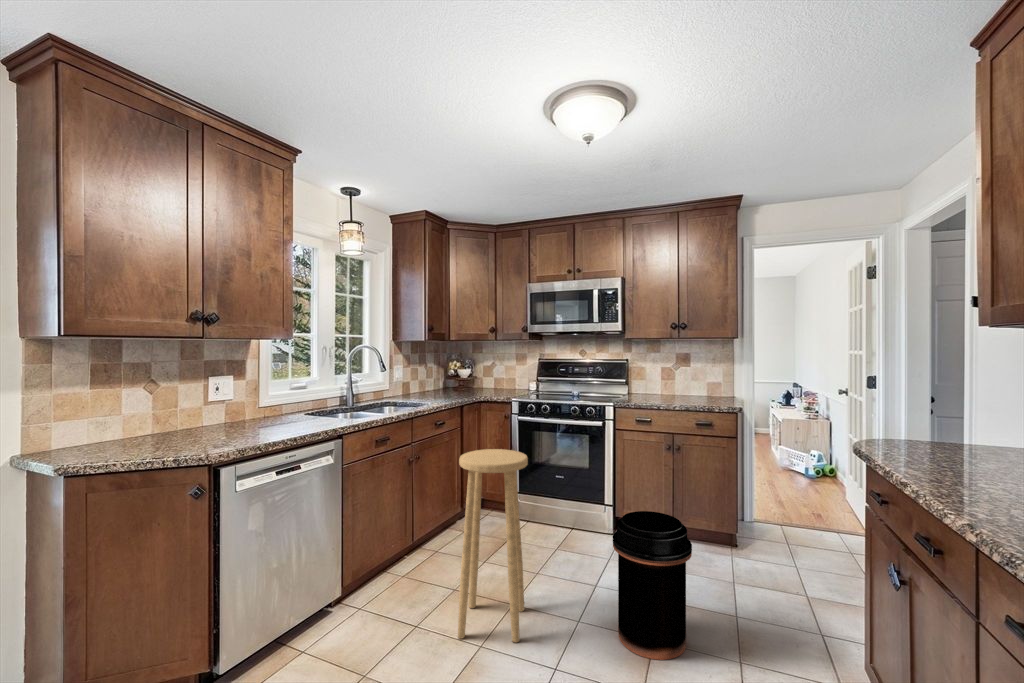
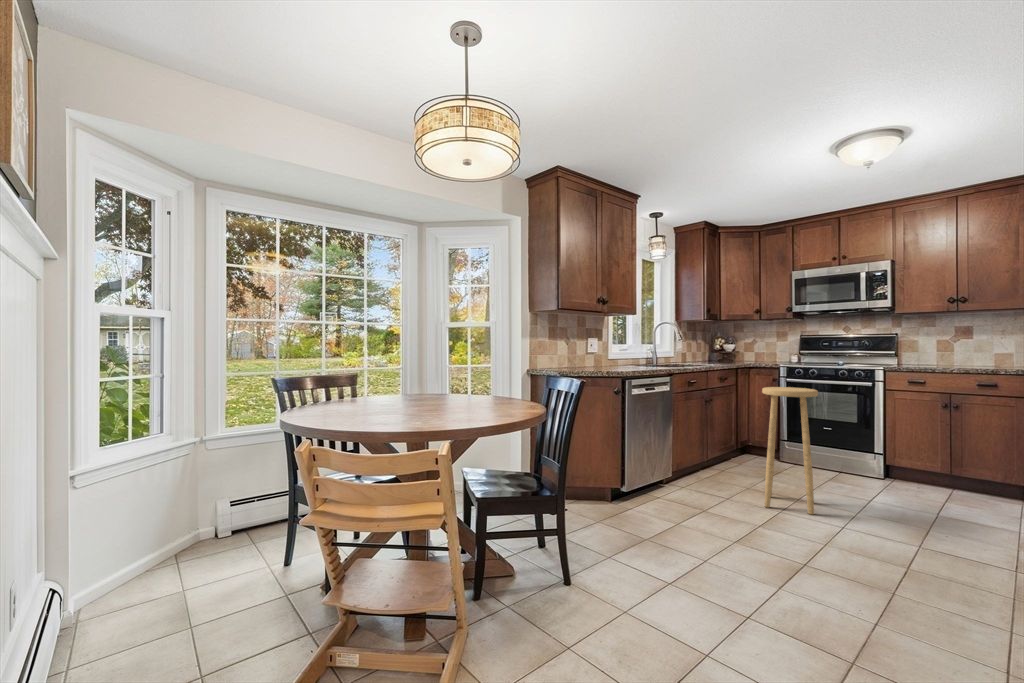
trash can: present [613,511,692,660] -> none [894,436,972,539]

